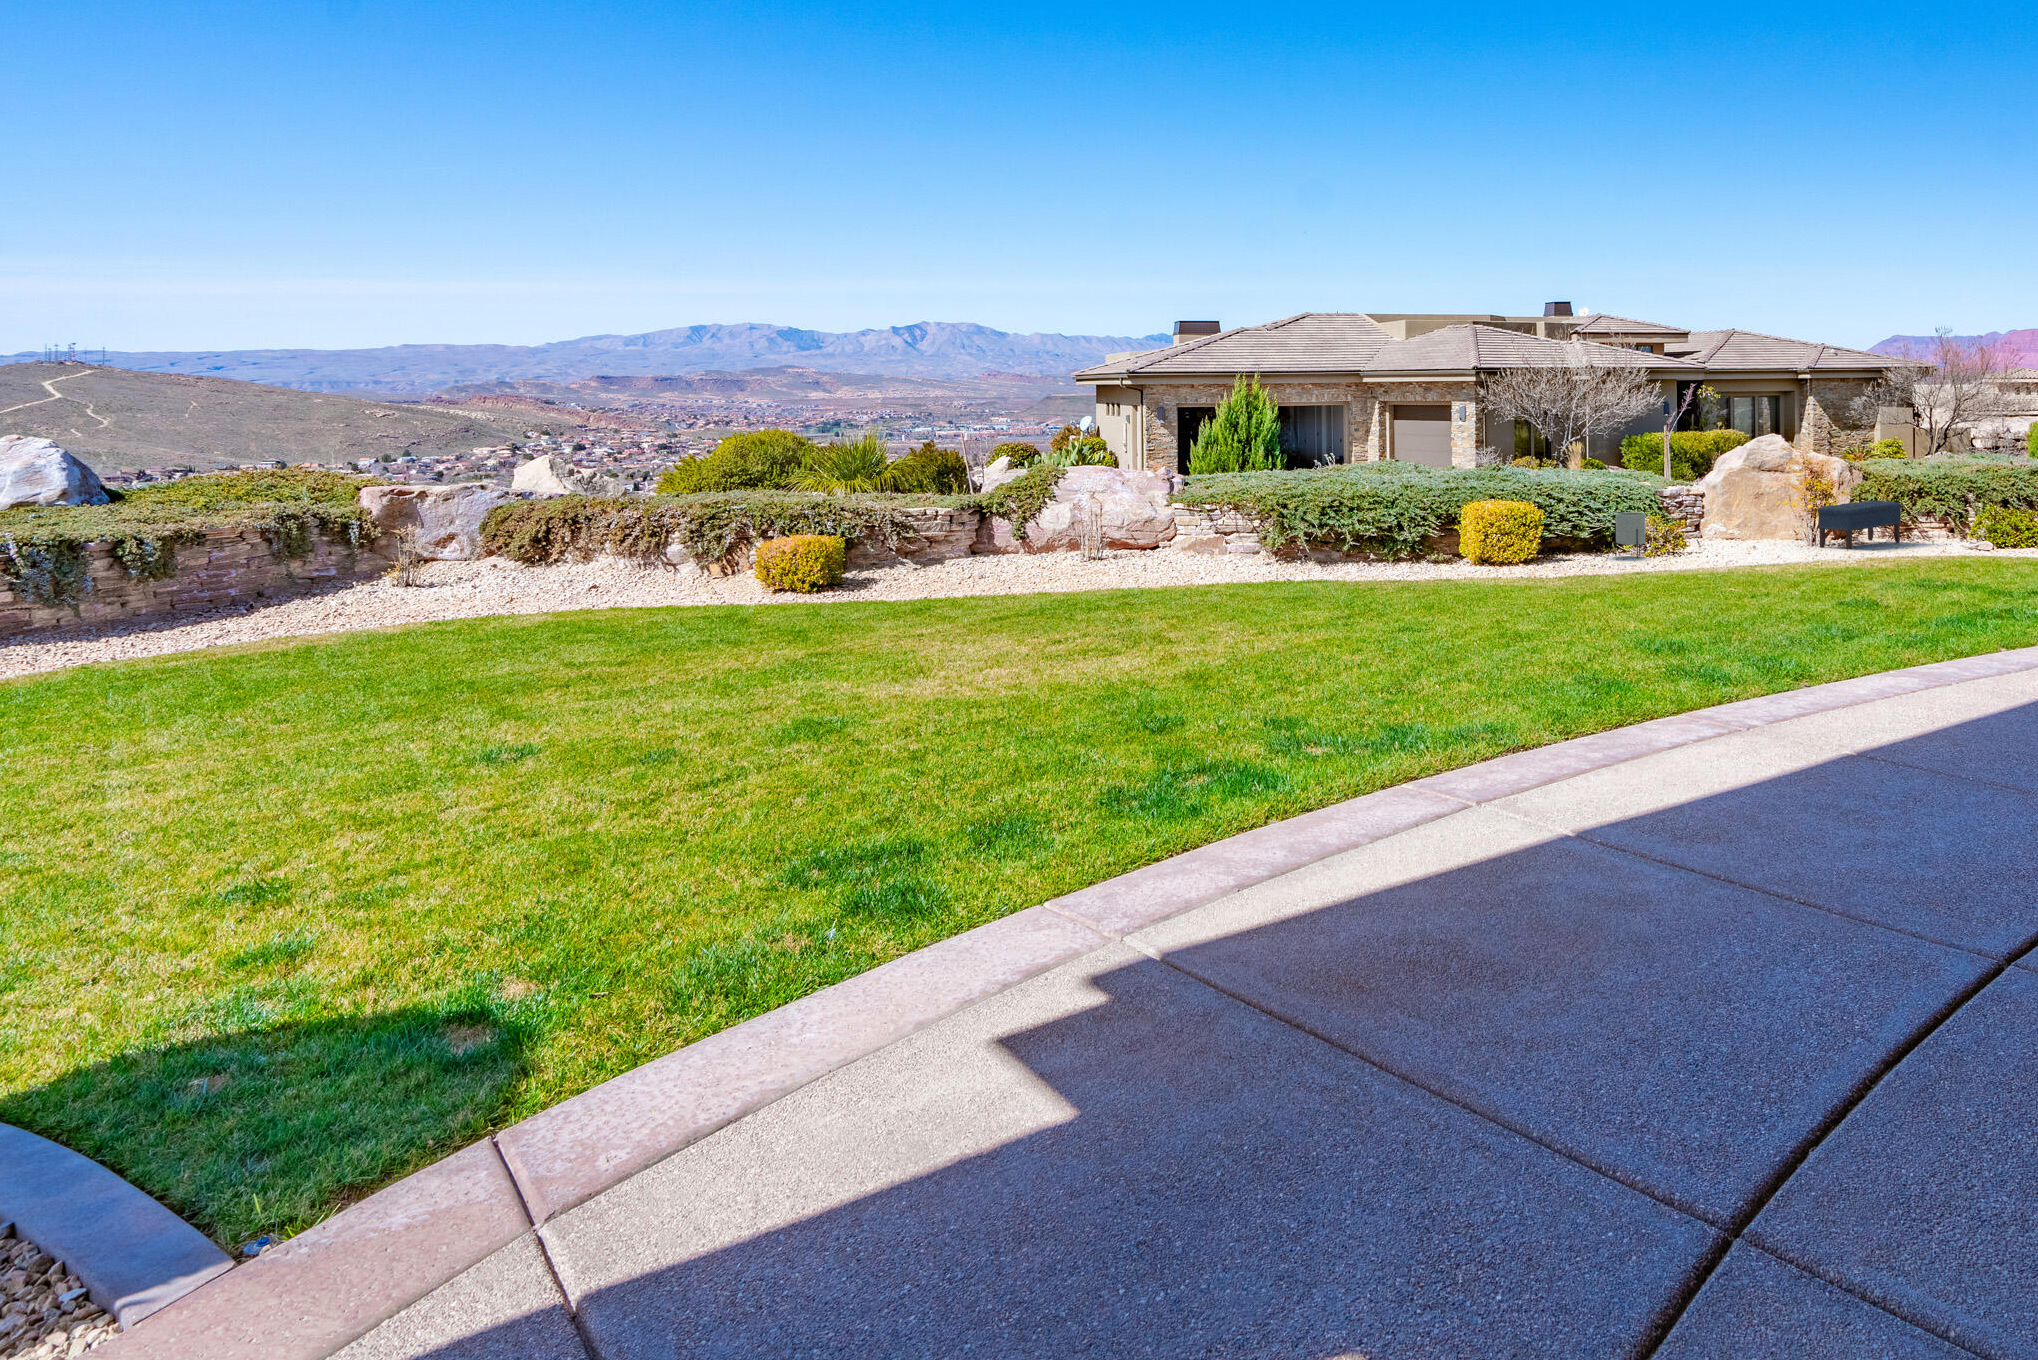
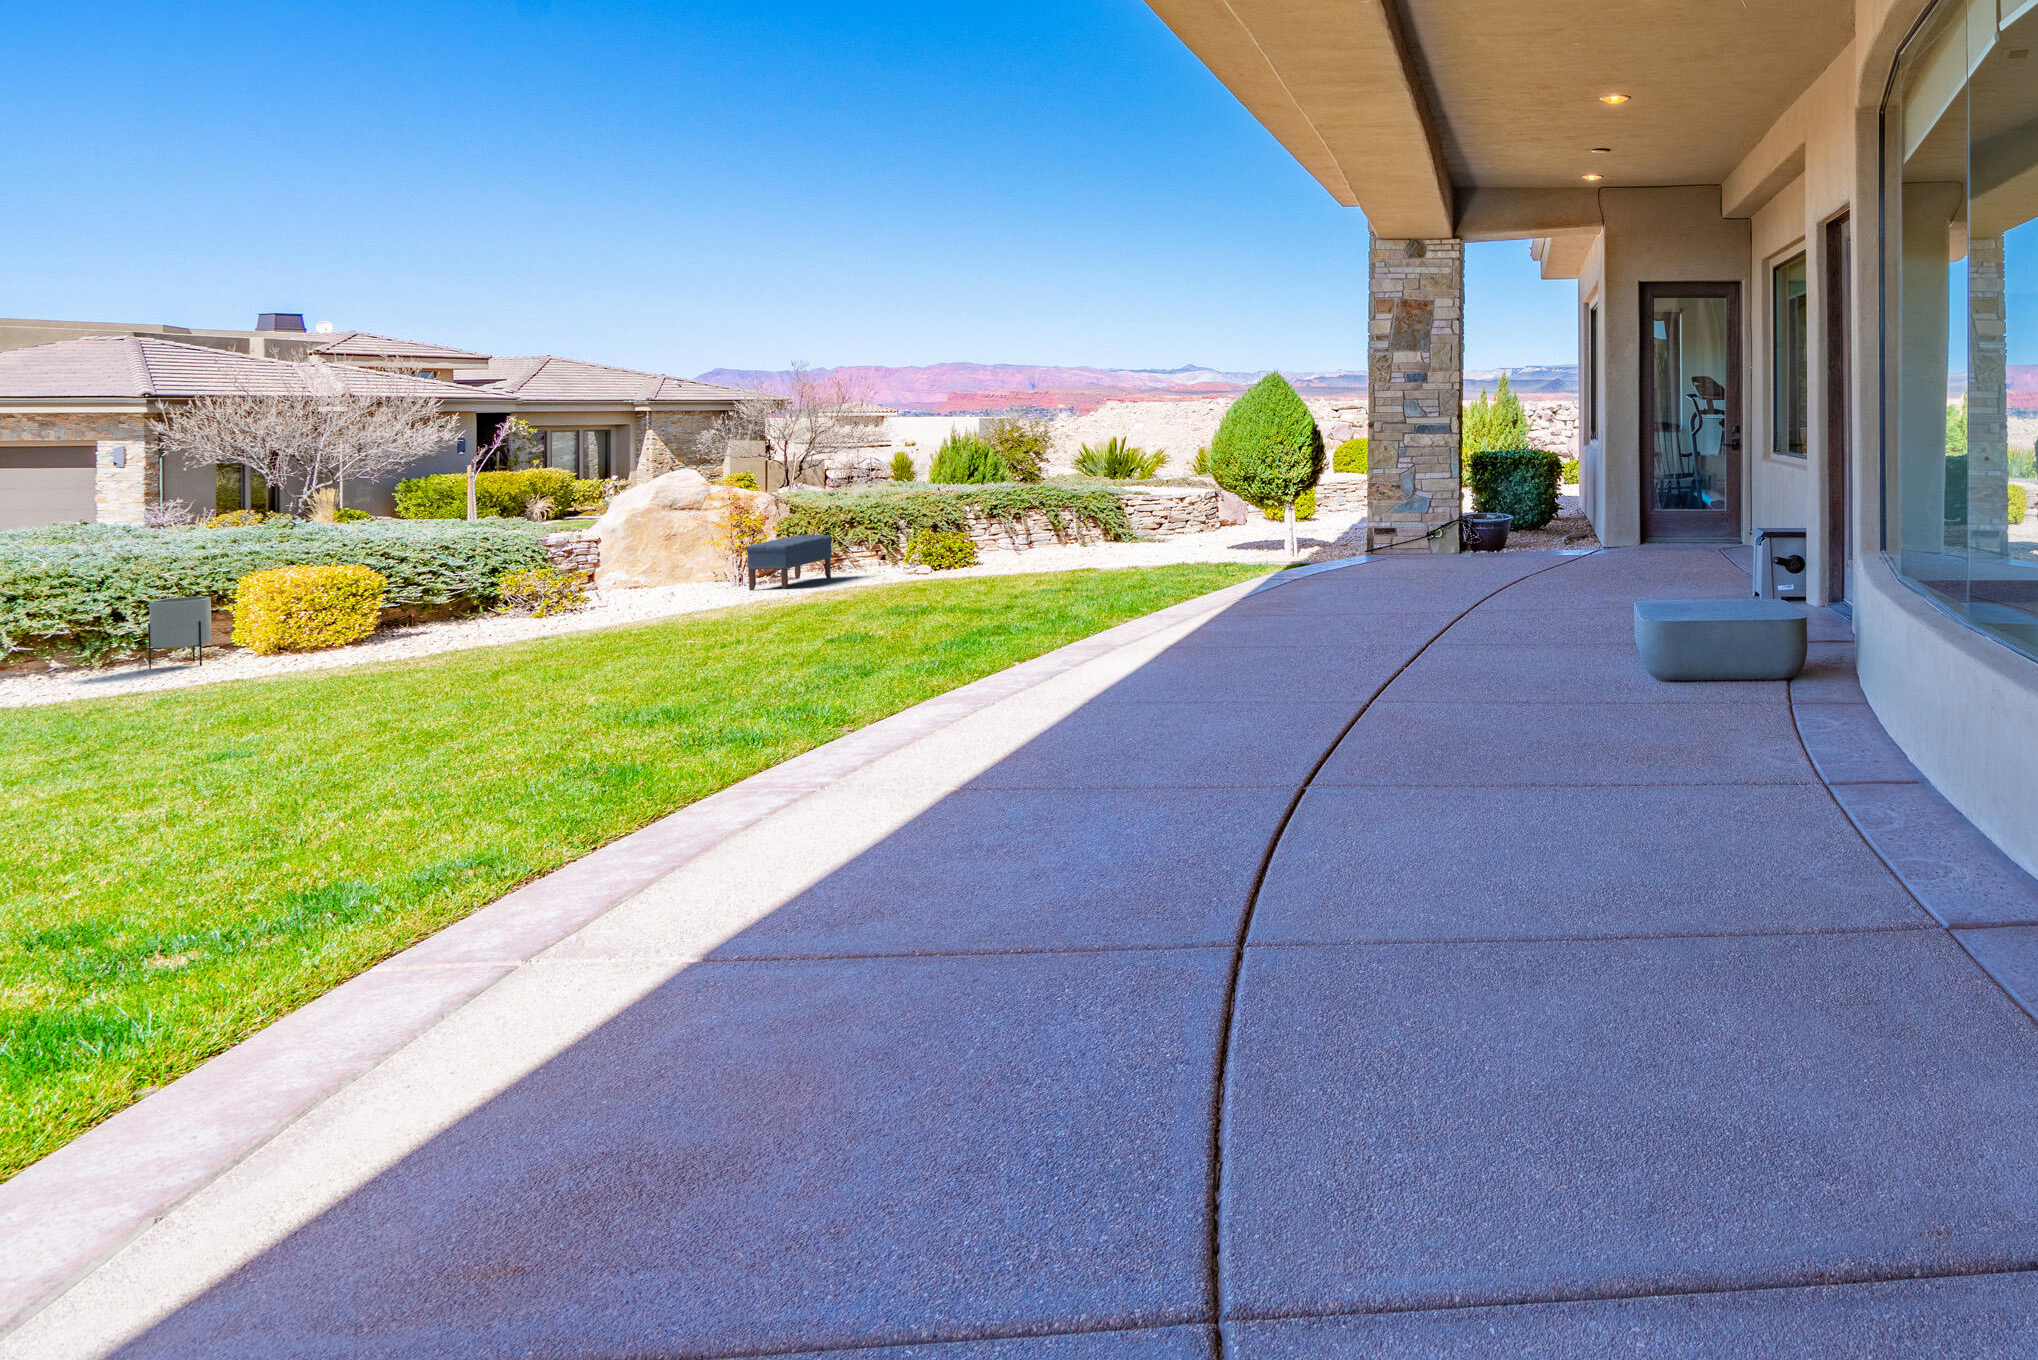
planter: present [1615,512,1646,558] -> present [148,596,212,669]

